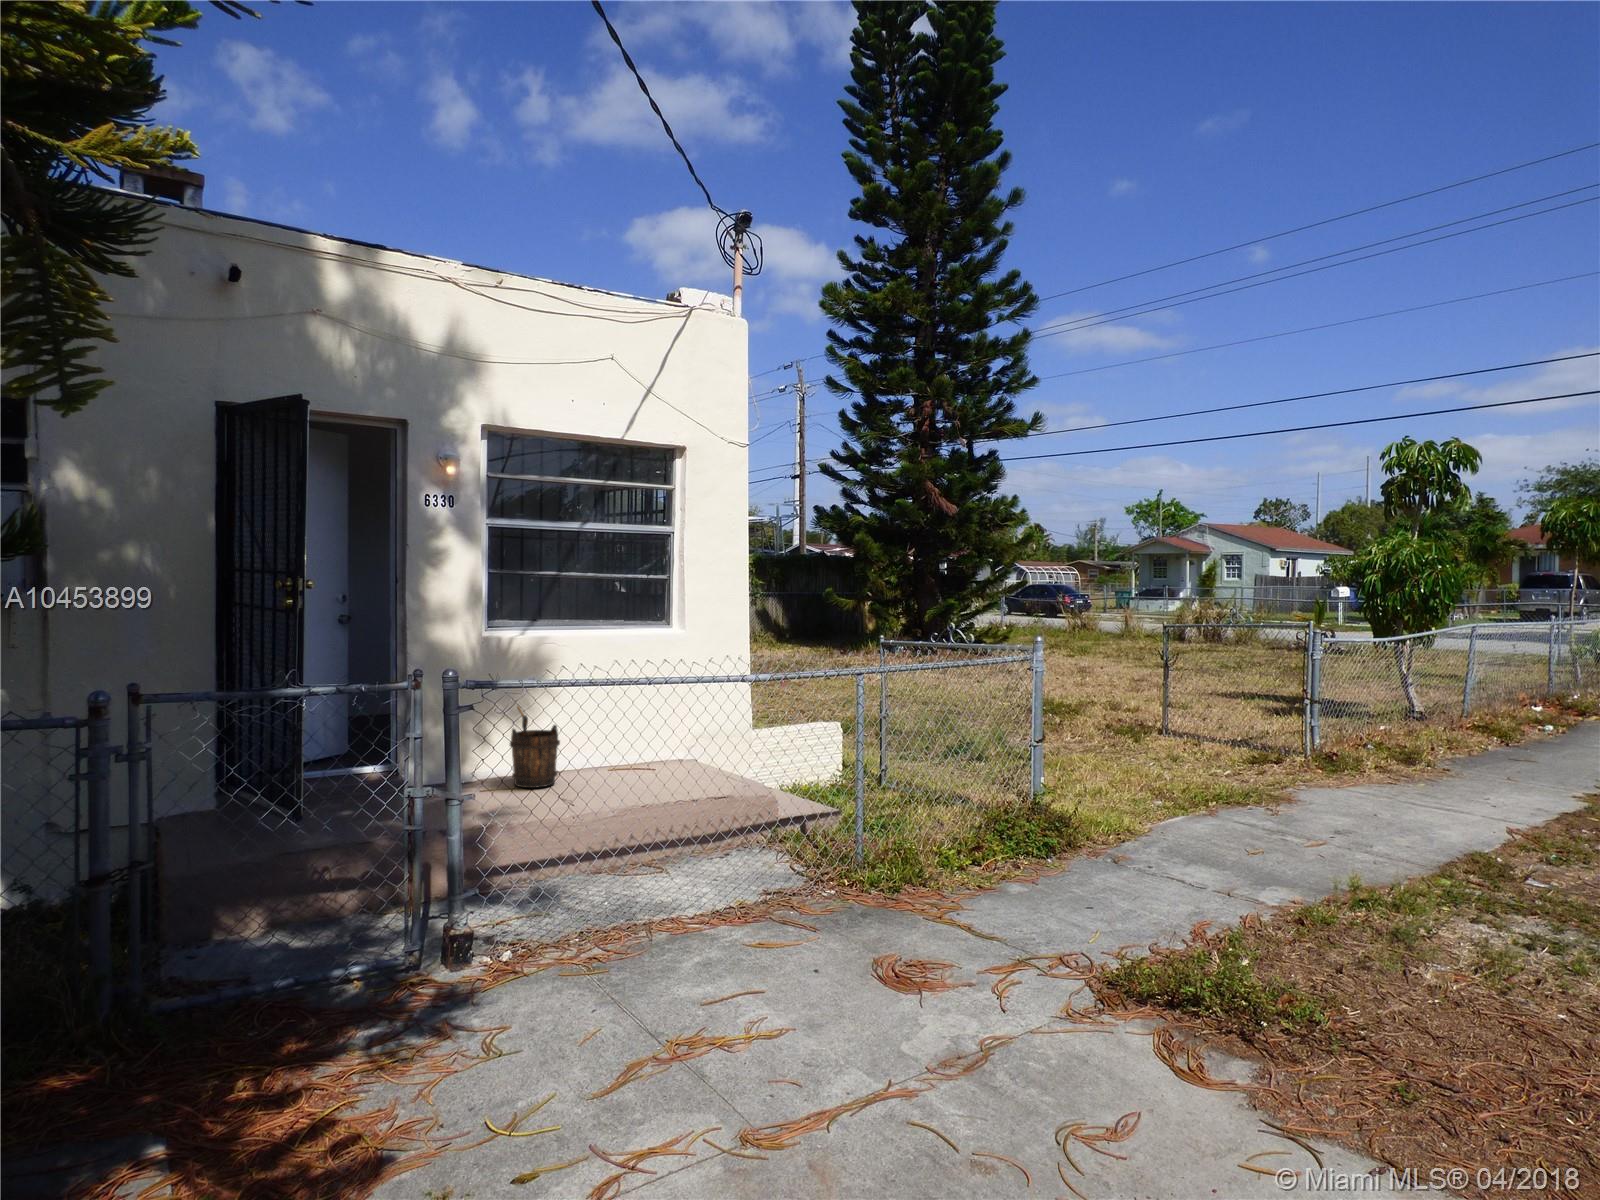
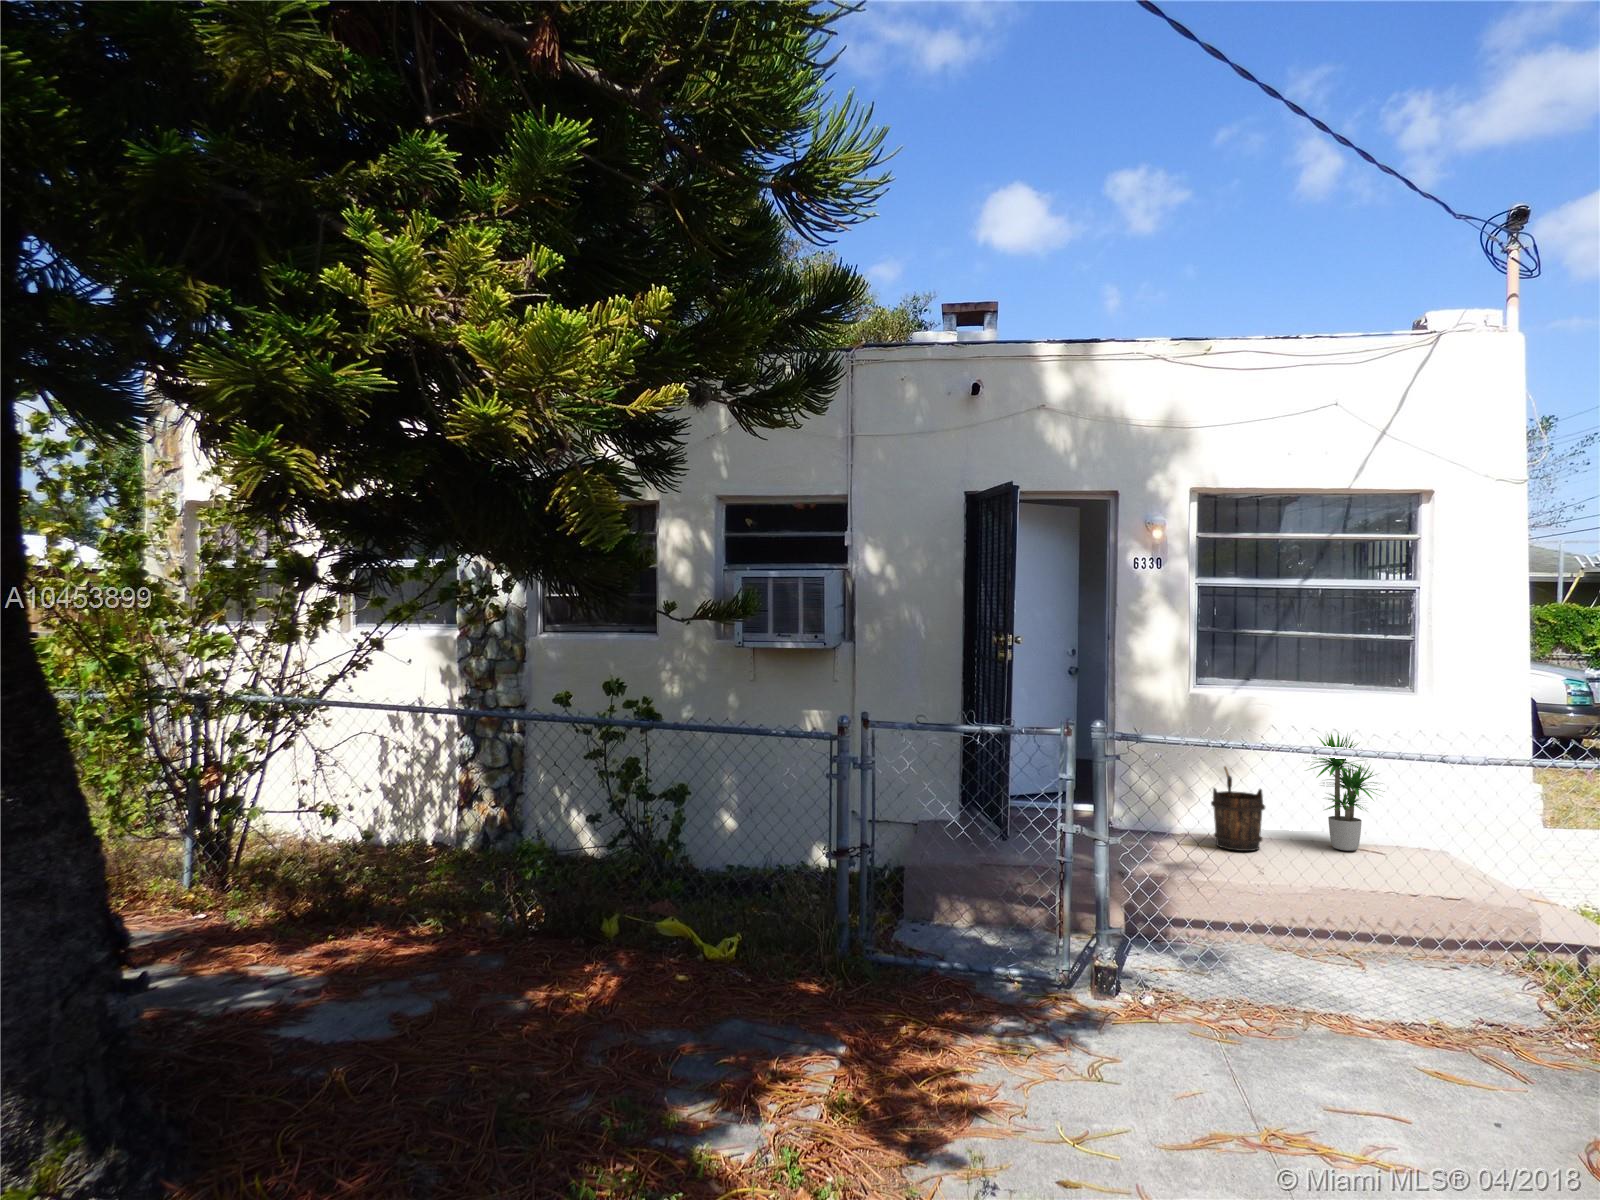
potted plant: none [589,663,658,772] -> present [1308,734,1377,851]

